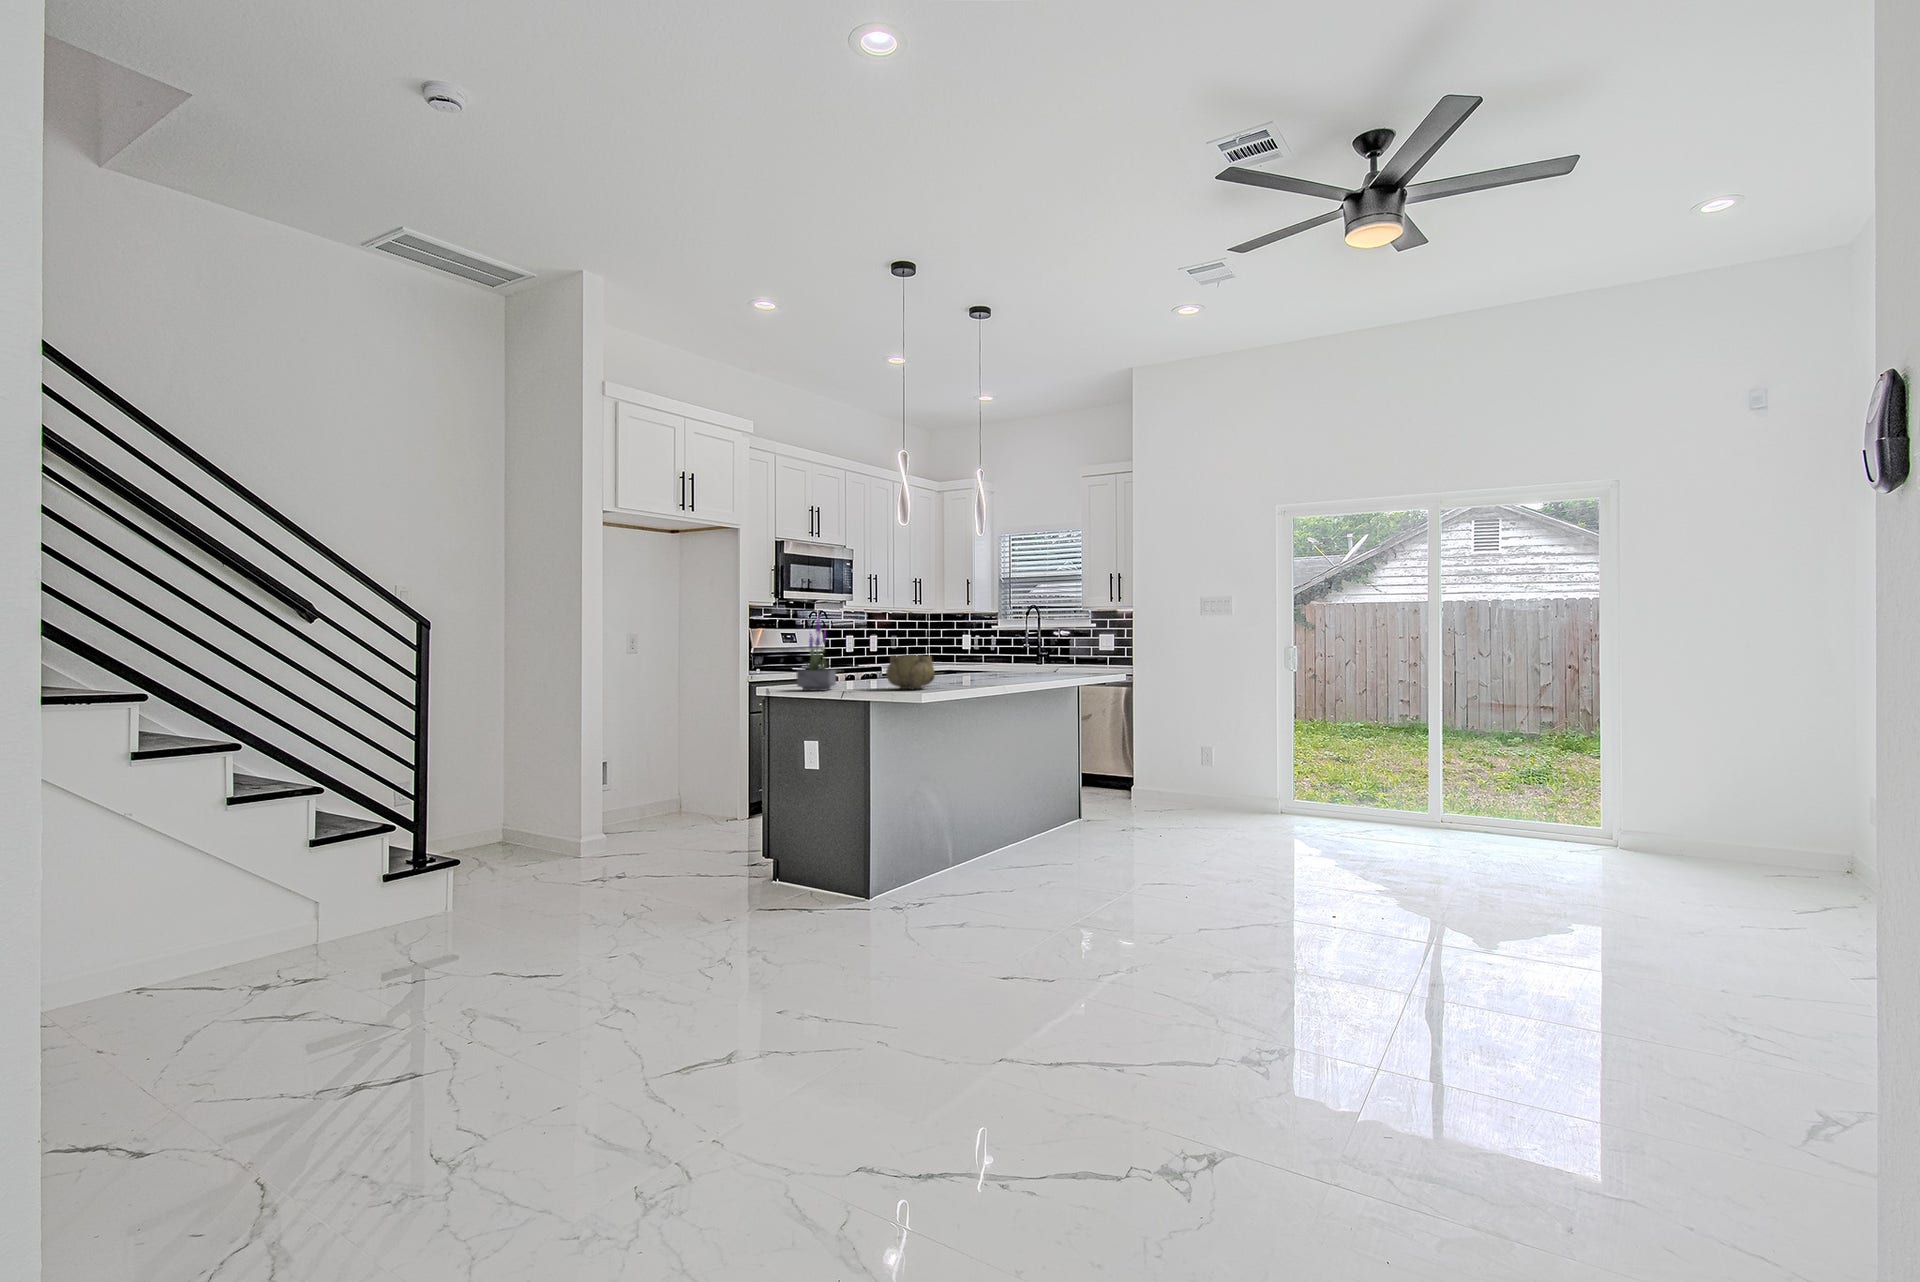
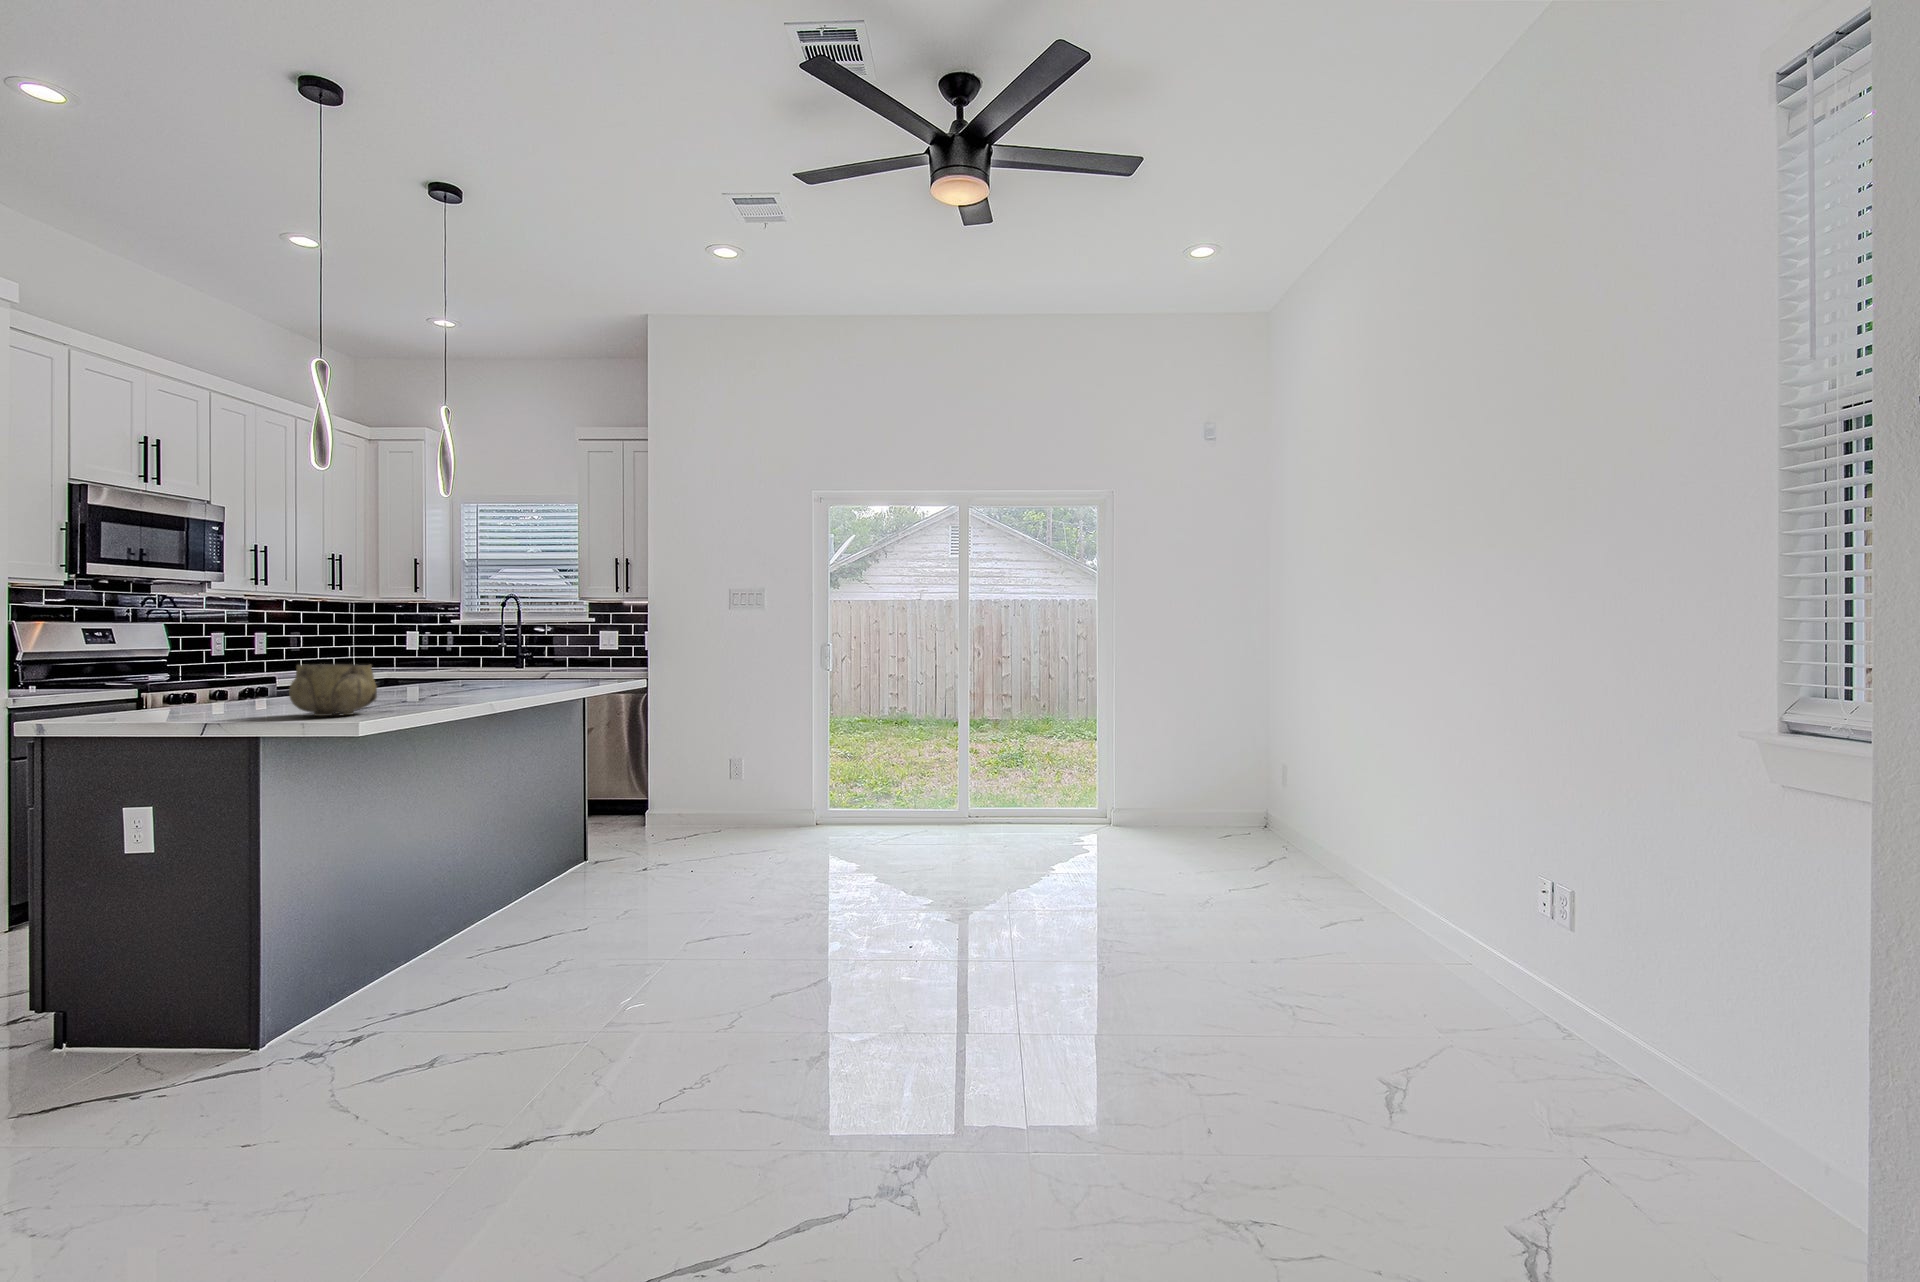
potted plant: present [796,617,836,691] -> none [105,598,190,725]

